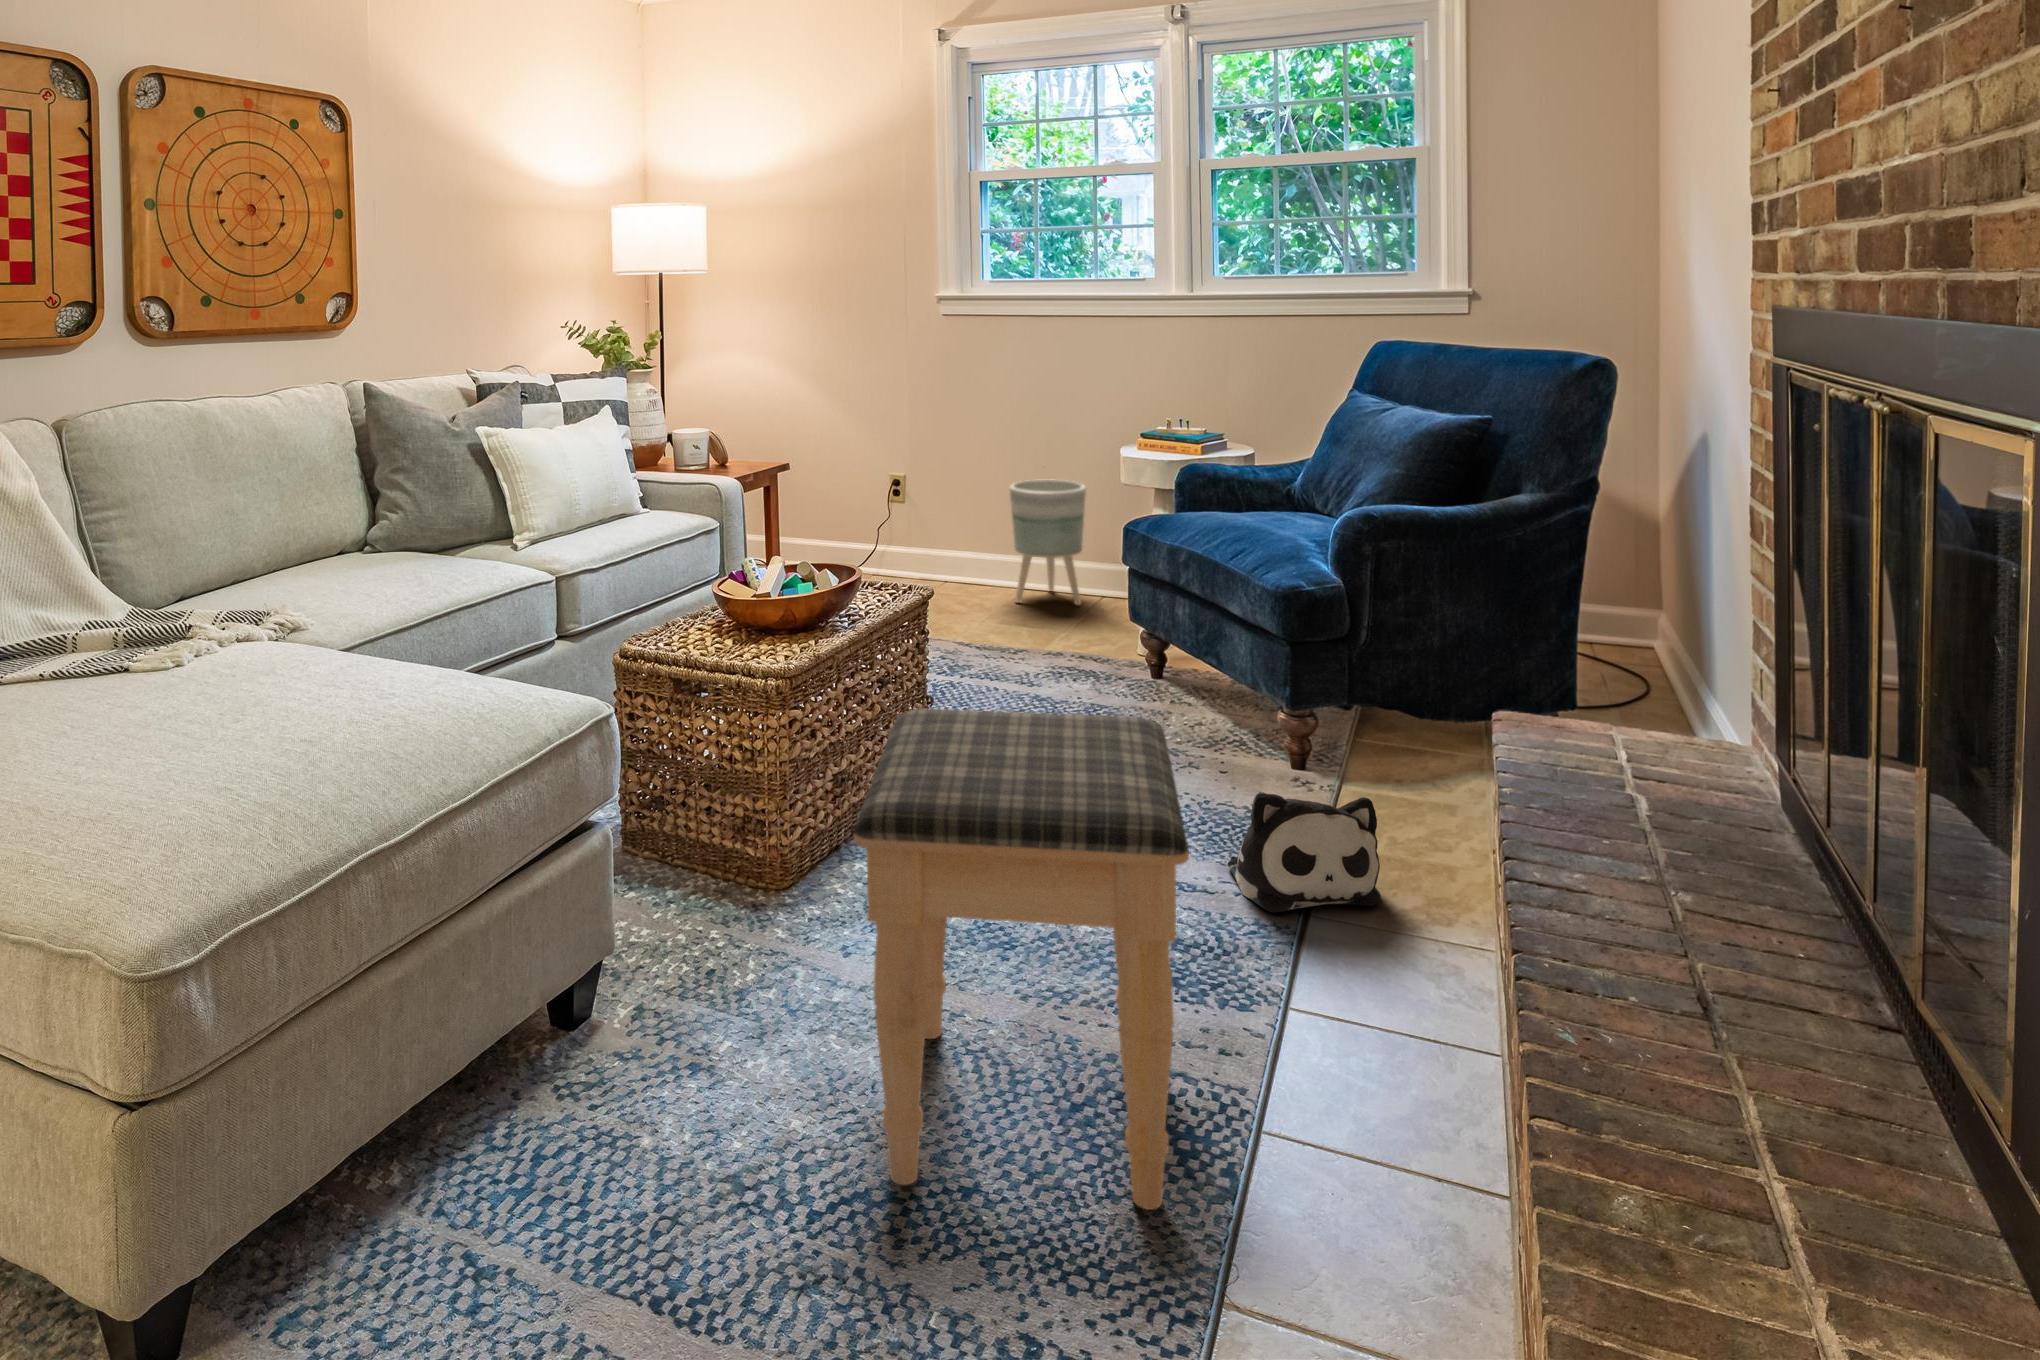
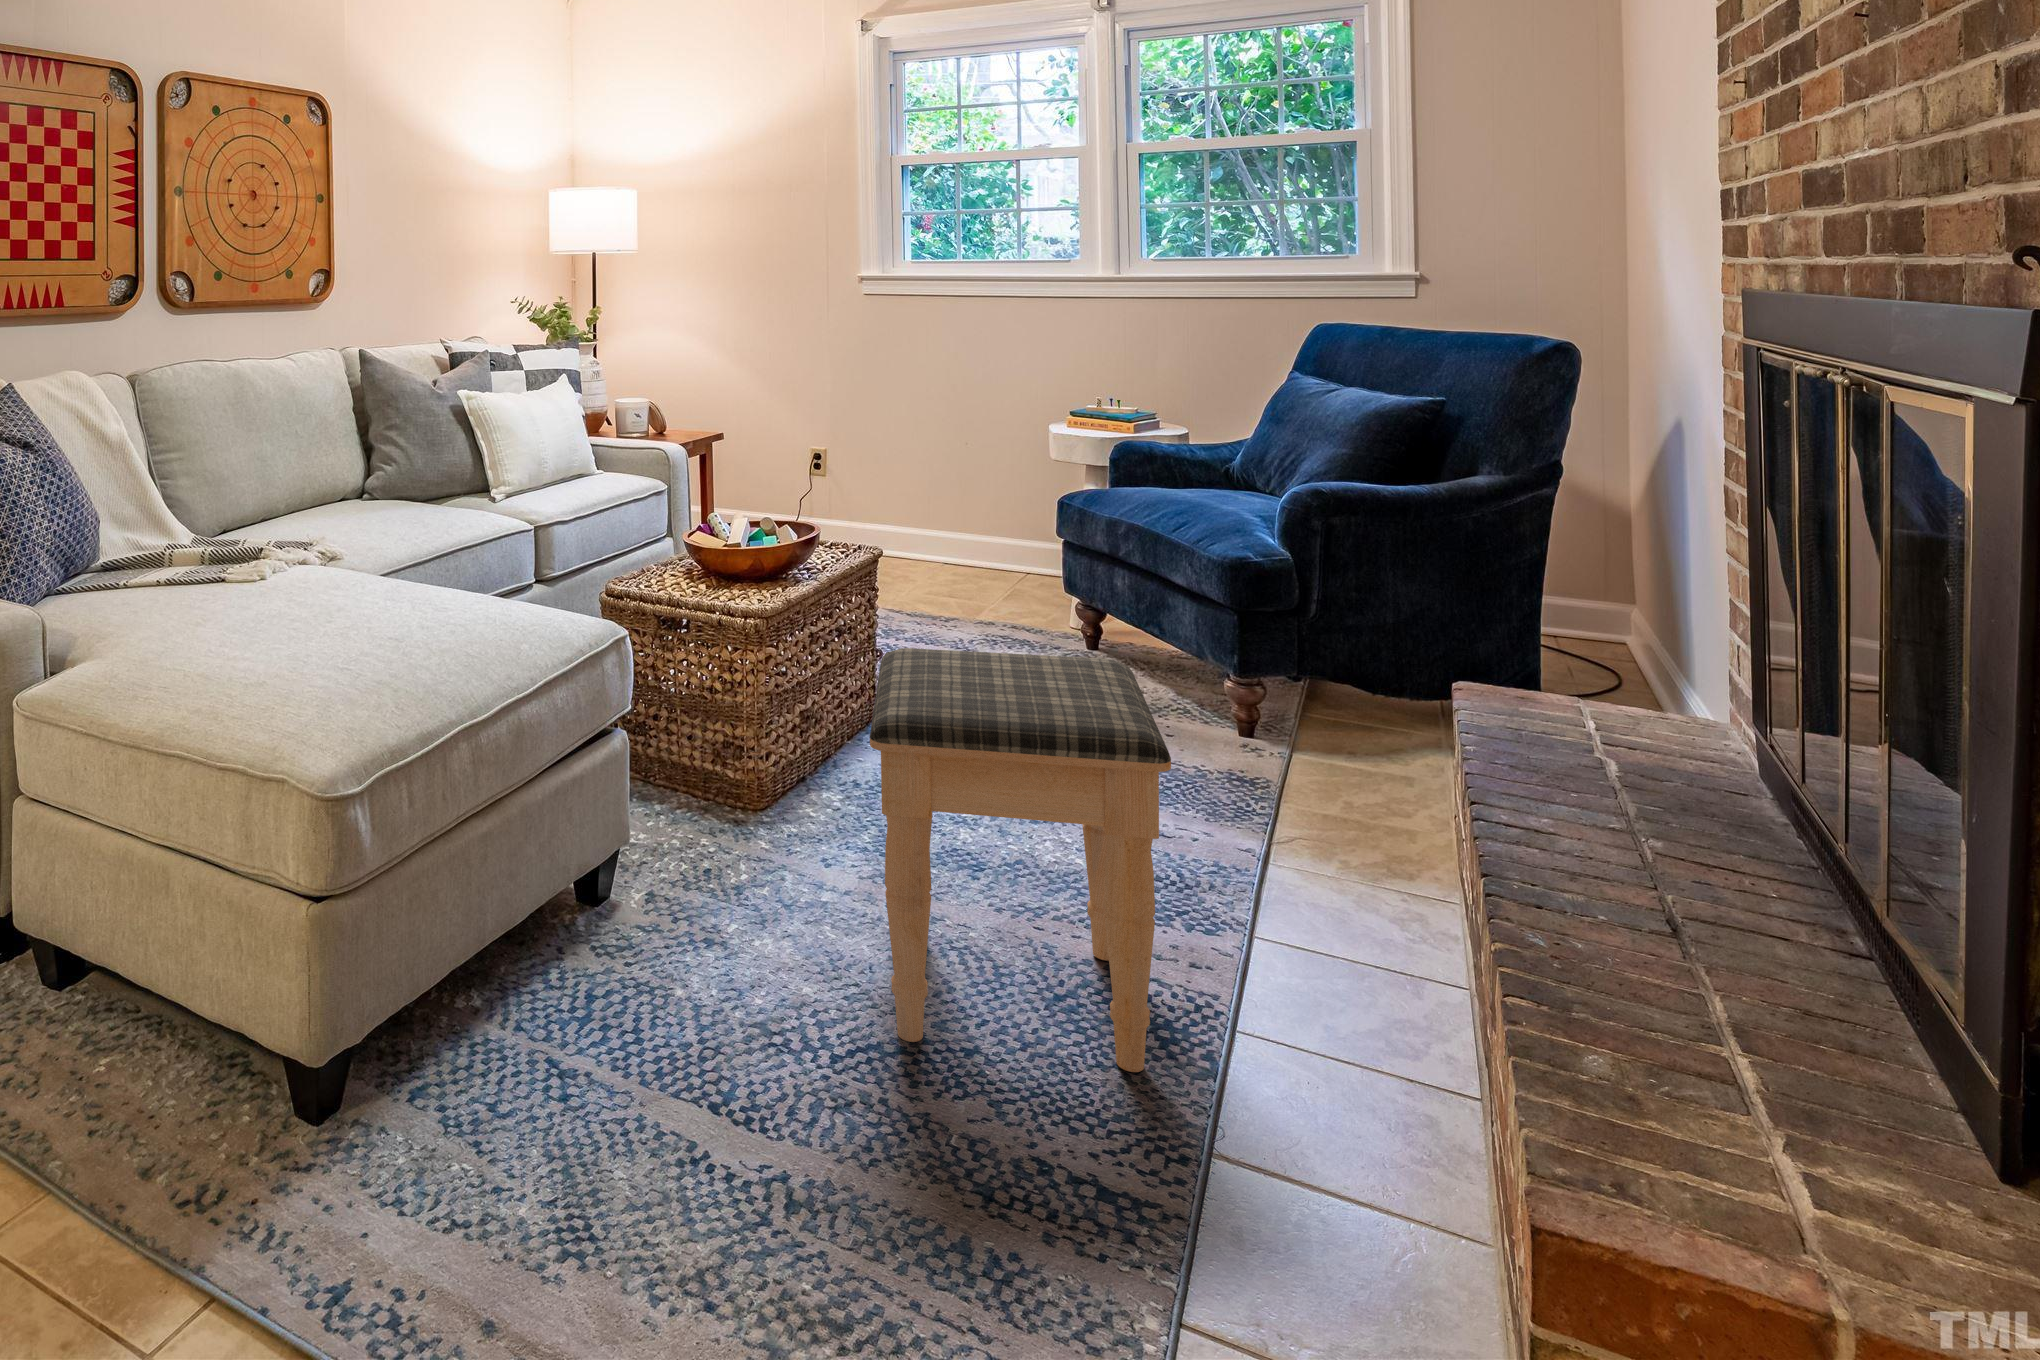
planter: present [1010,480,1086,605] -> none [930,465,1008,588]
plush toy: present [1228,792,1381,912] -> none [1178,745,1334,856]

